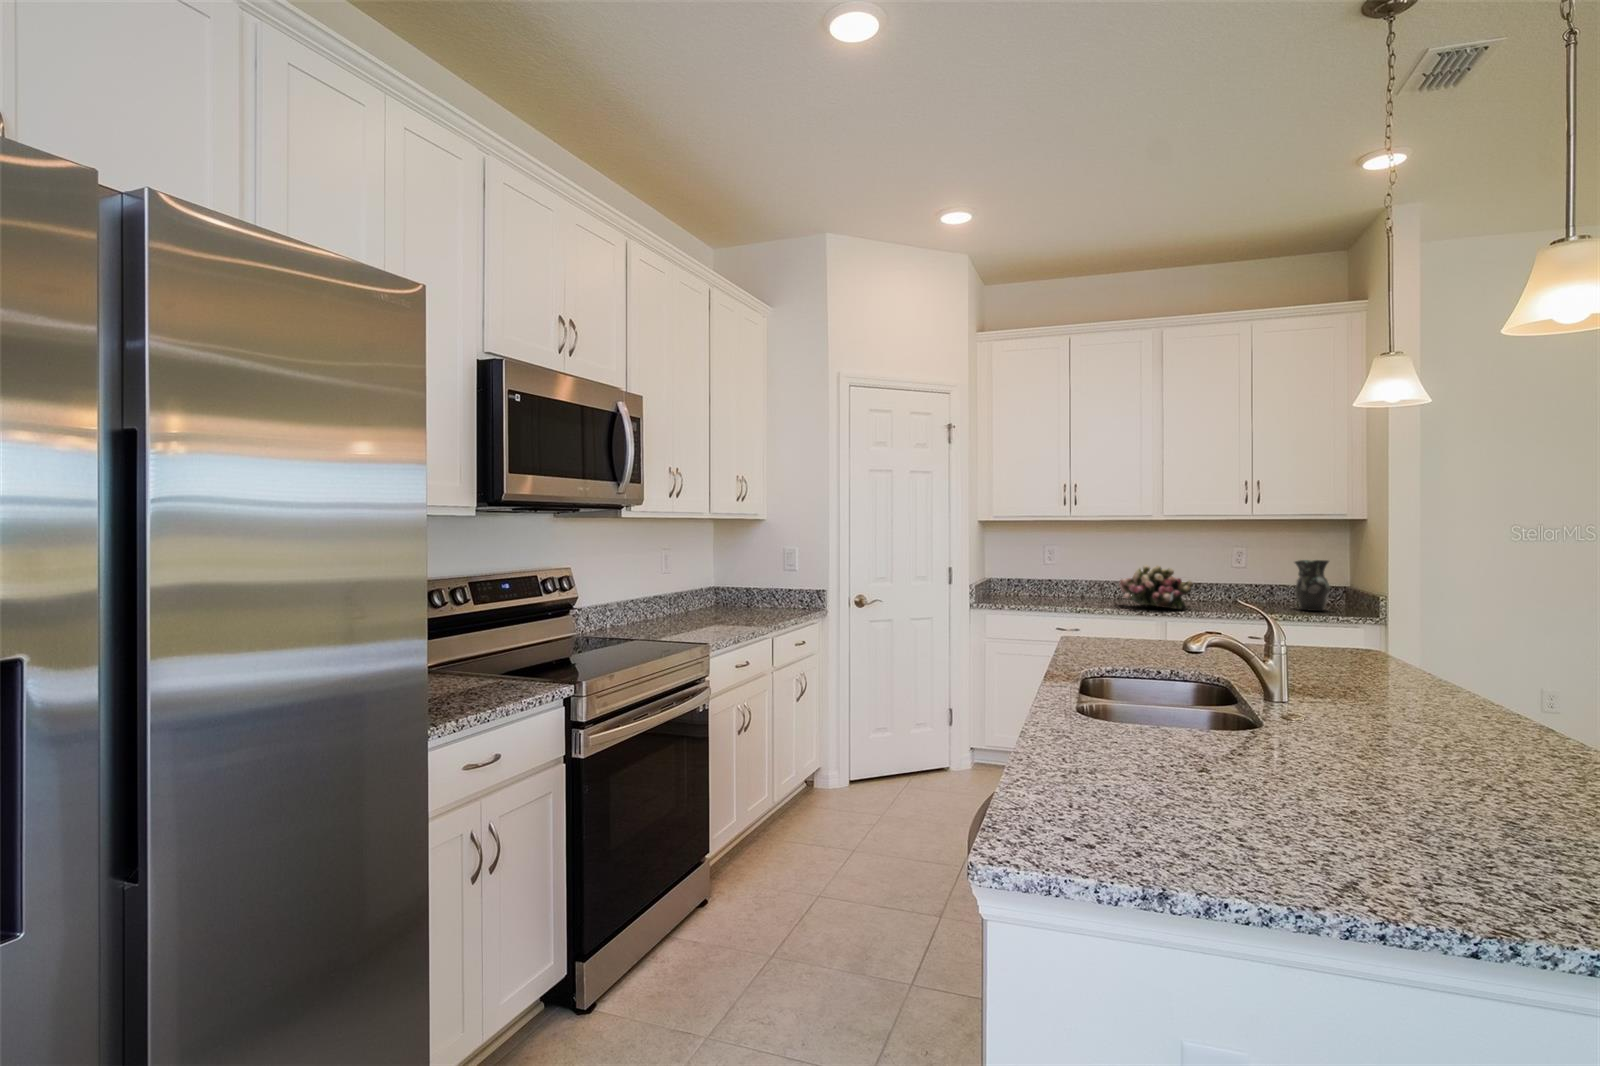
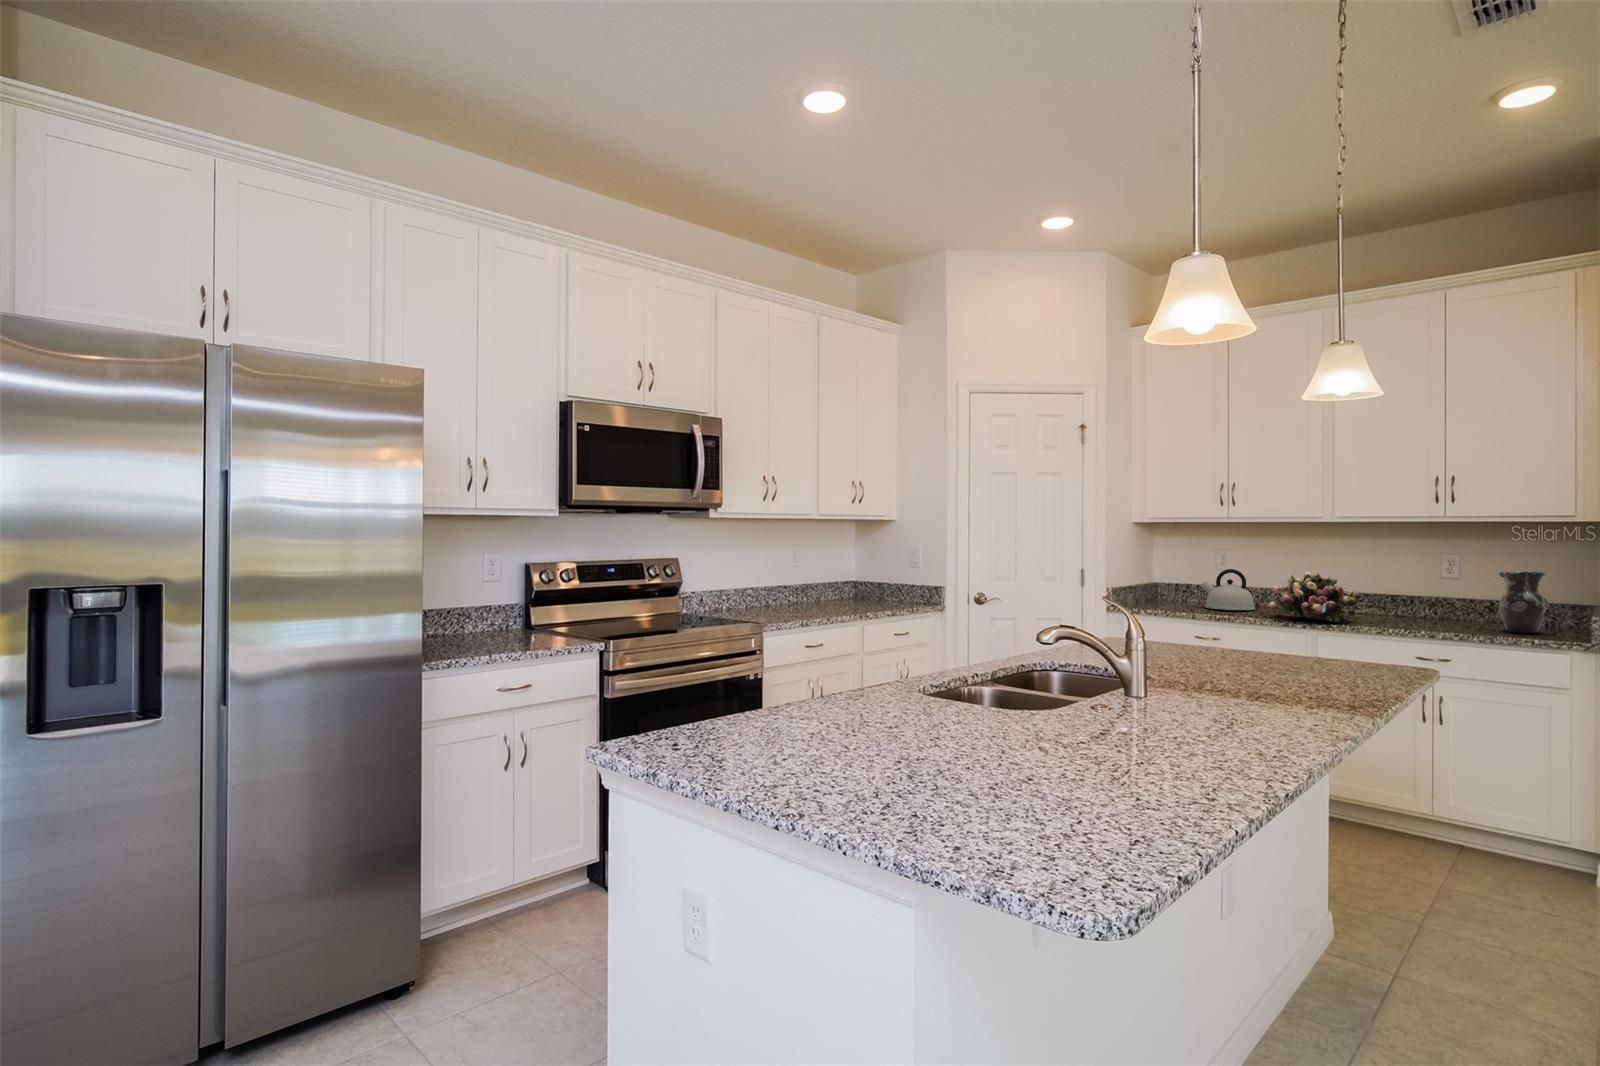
kettle: none [1045,564,1094,602] -> present [1201,569,1255,610]

